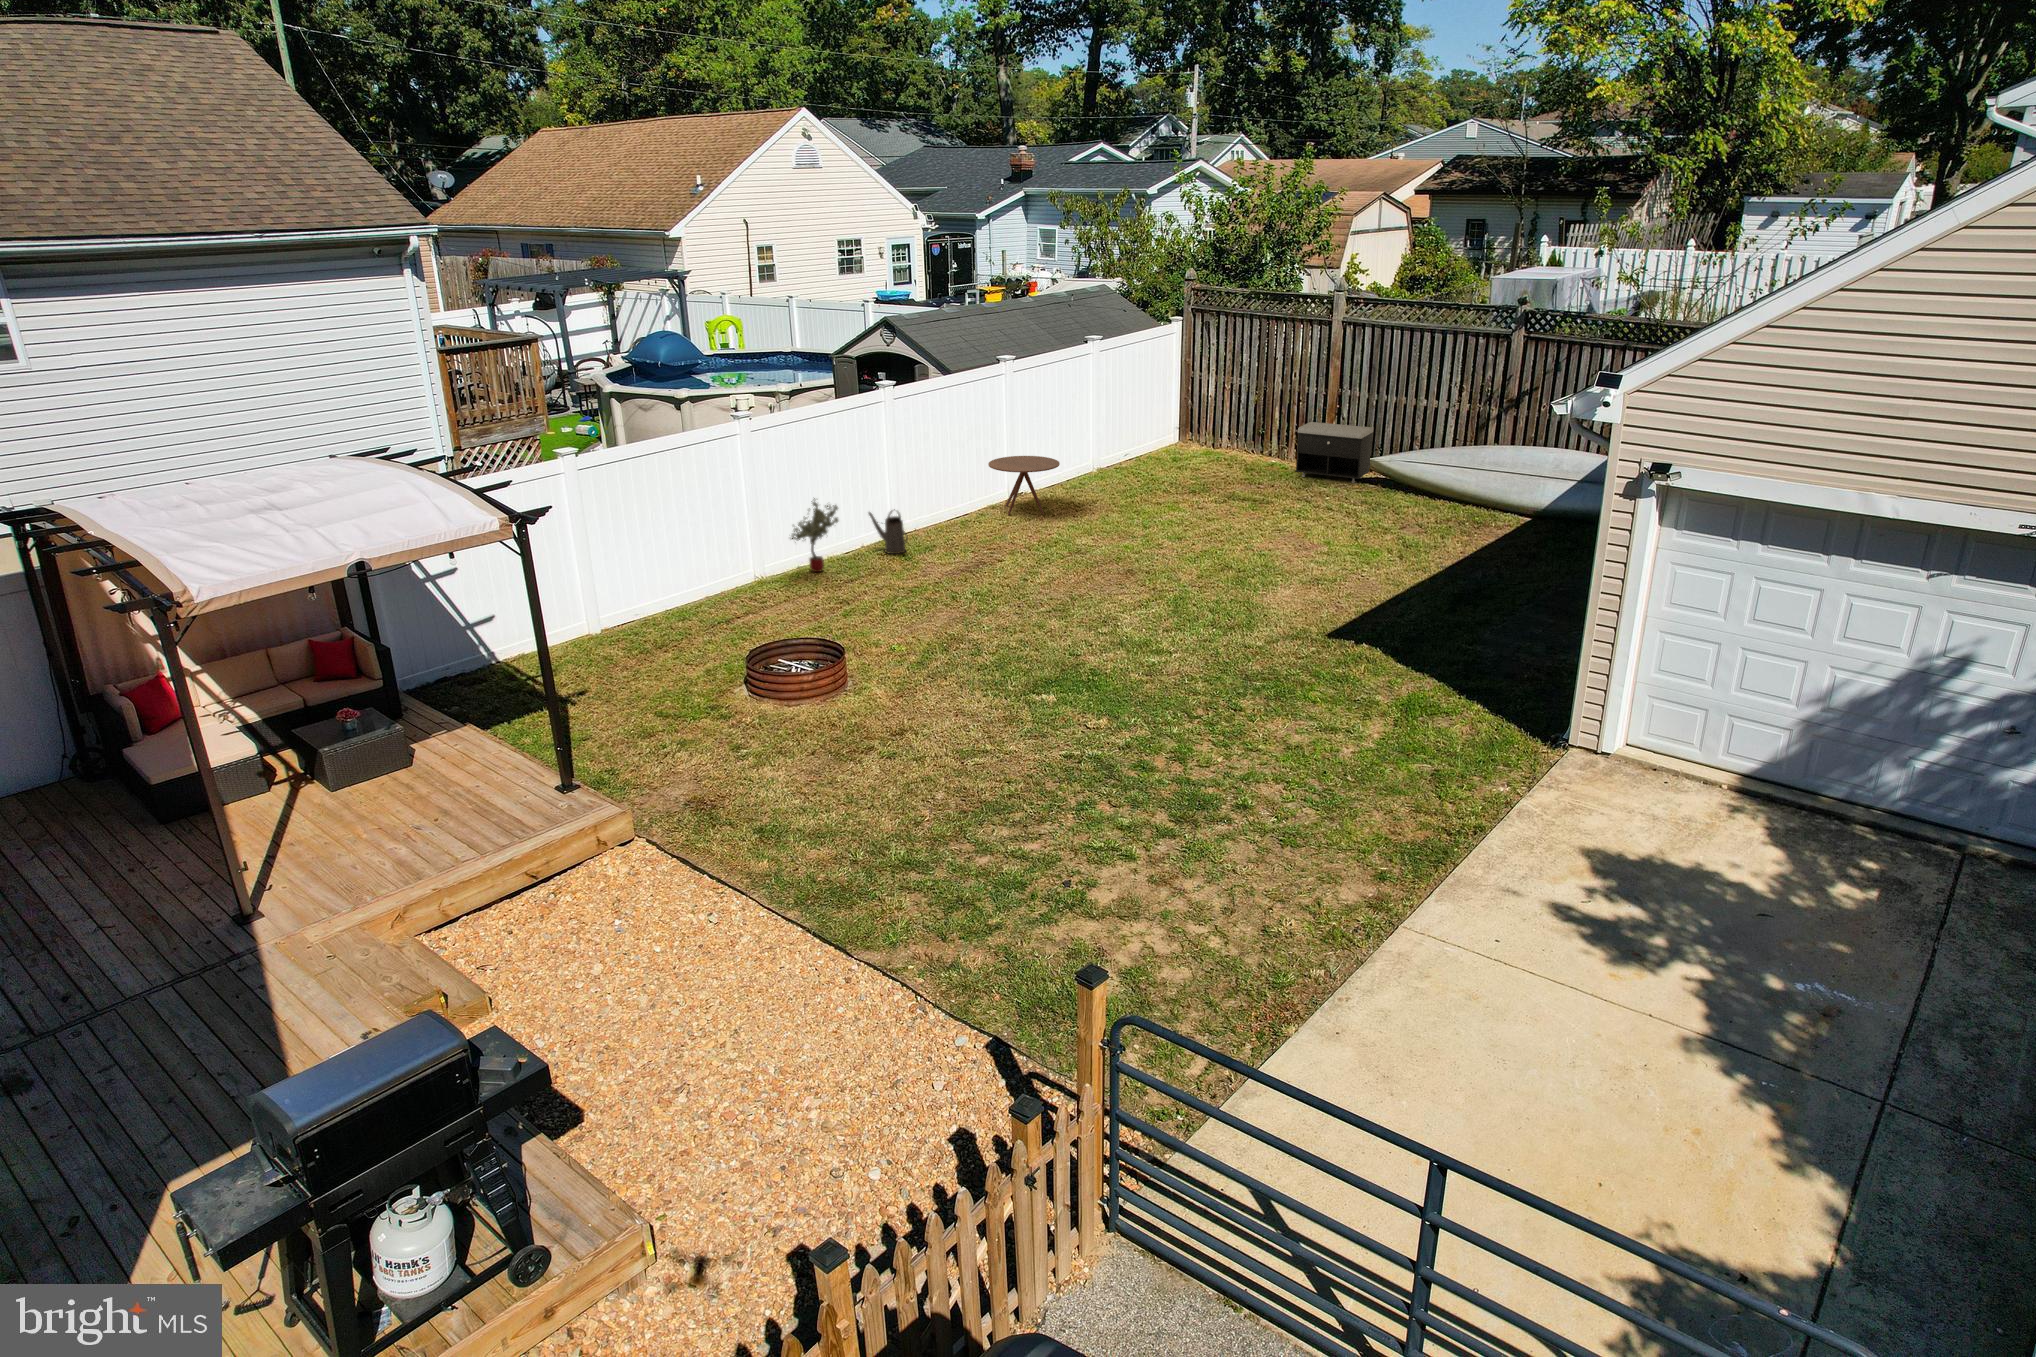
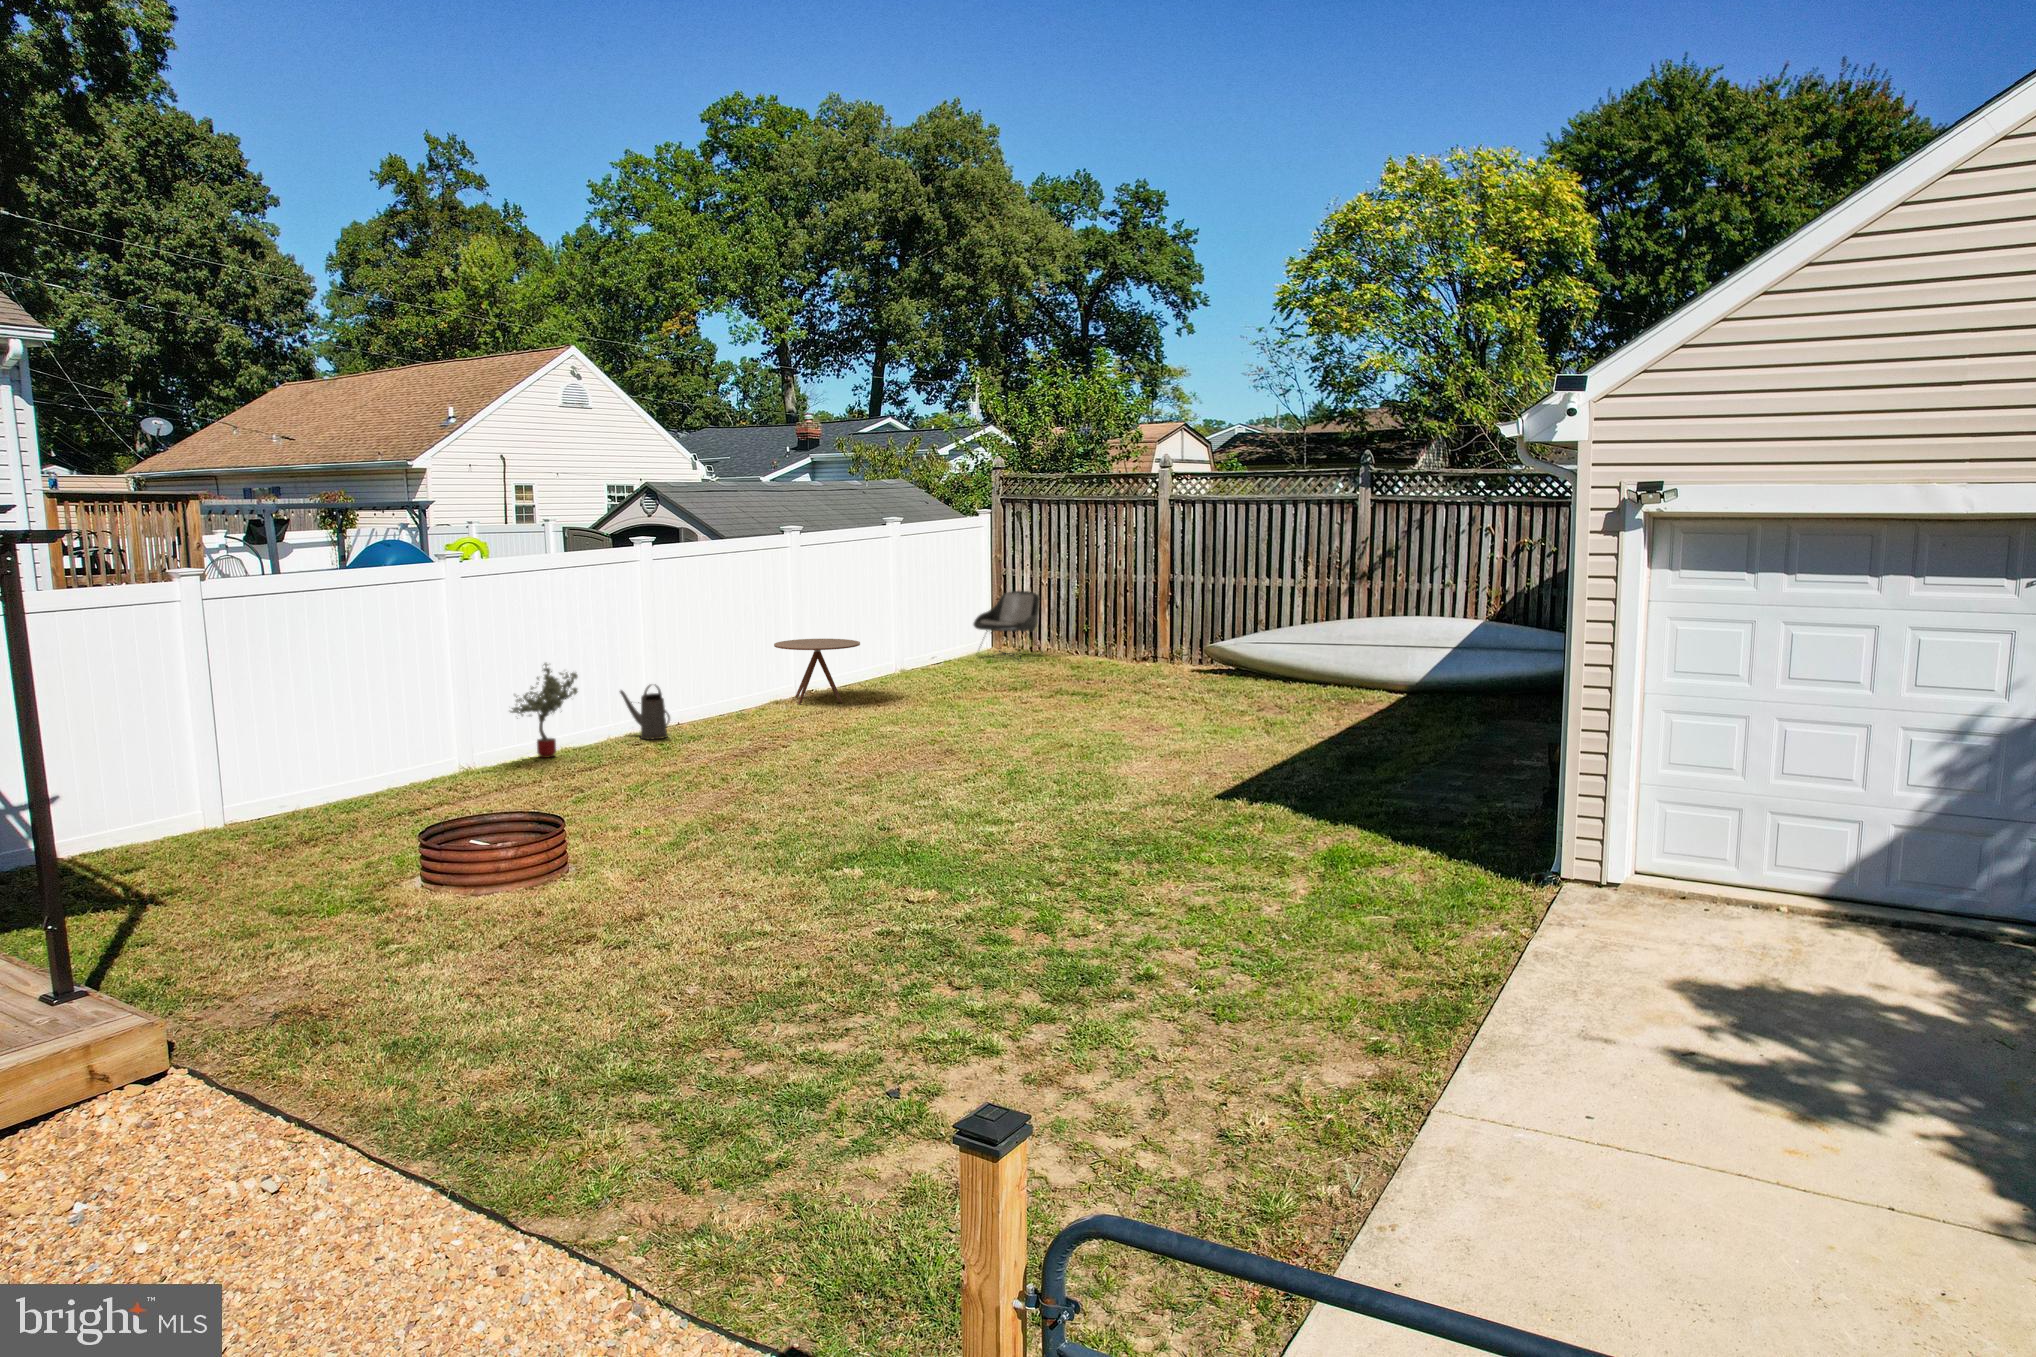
lounge chair: none [1160,396,1221,463] -> present [973,591,1040,660]
storage bench: present [1295,422,1373,483] -> none [1129,611,1212,673]

